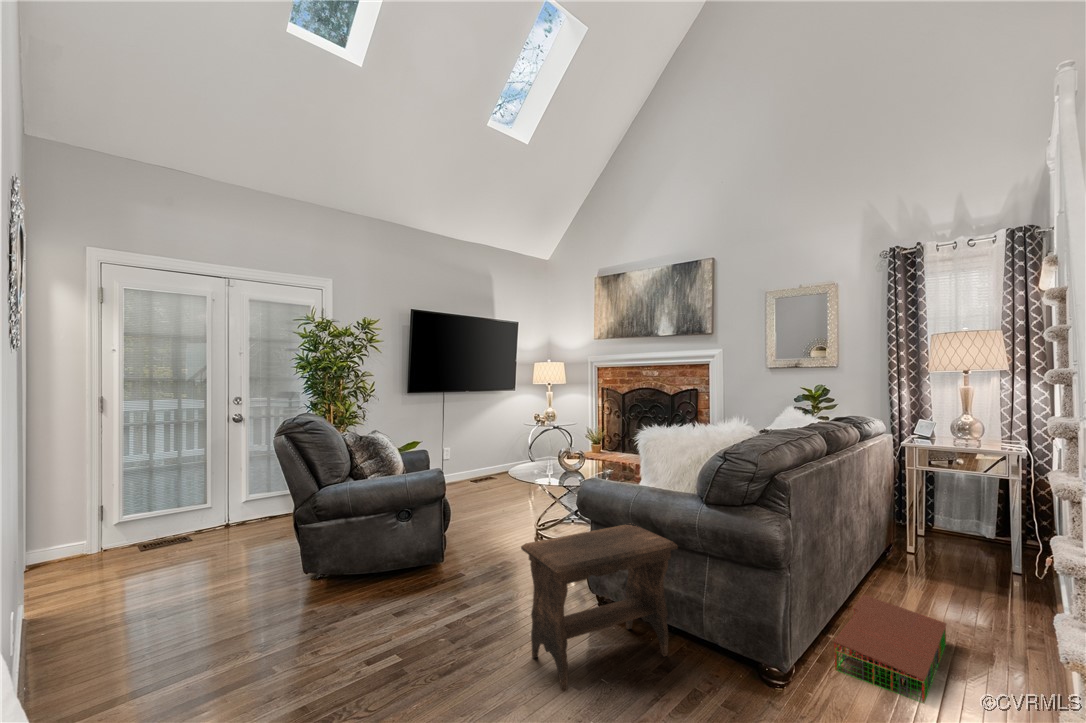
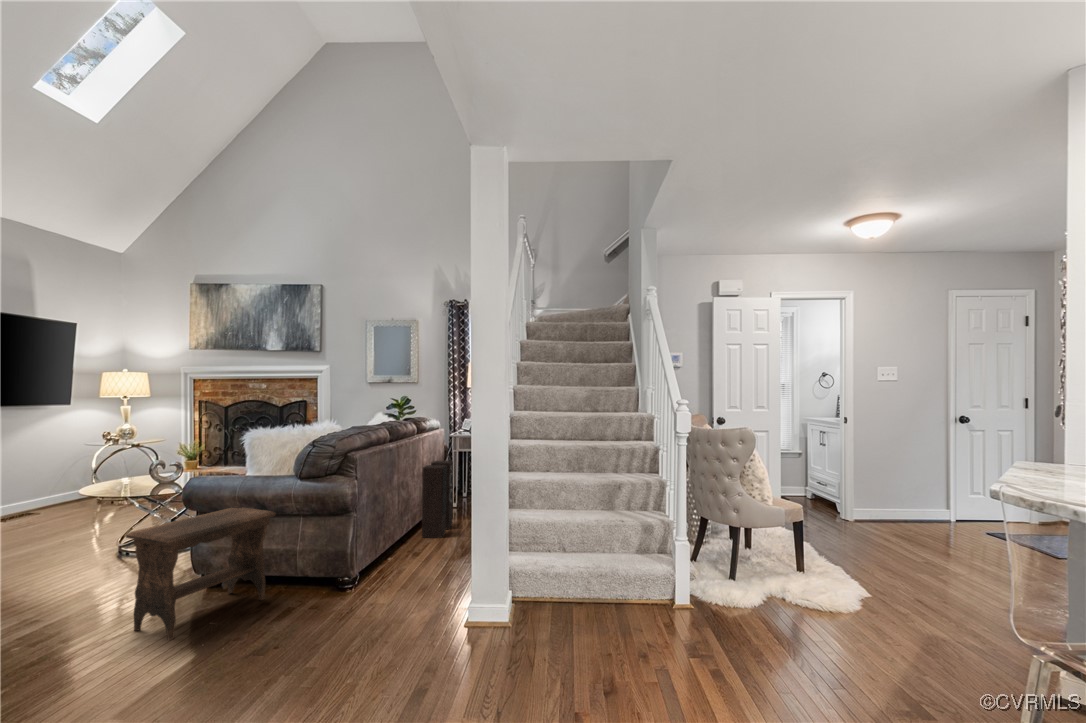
speaker: none [875,483,924,608] -> present [422,461,453,538]
storage bin: present [834,595,947,704] -> none [383,533,453,579]

